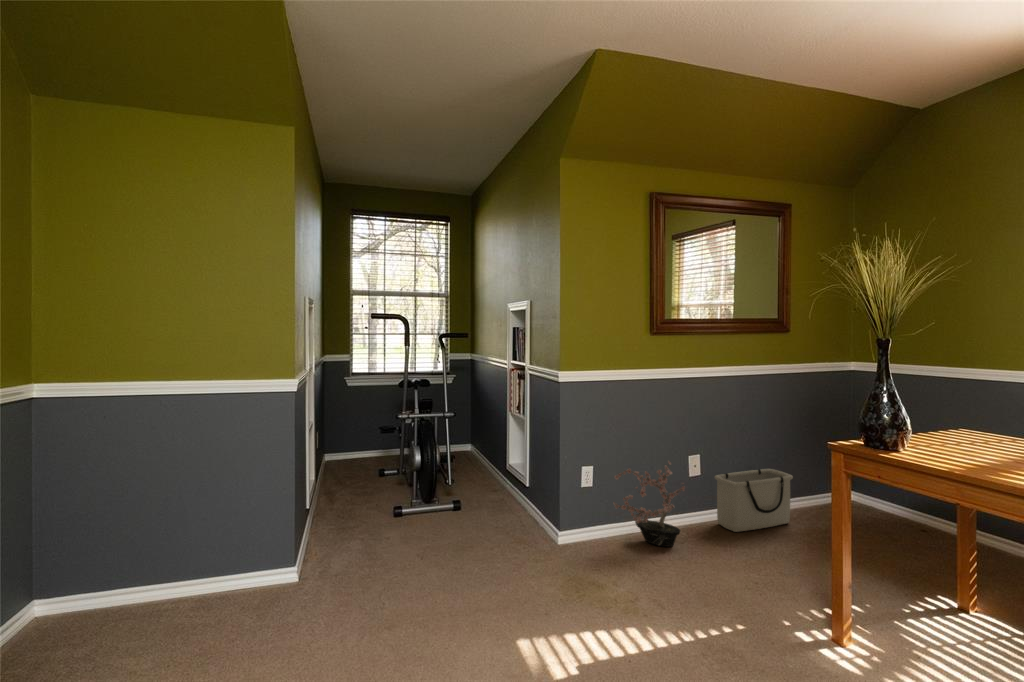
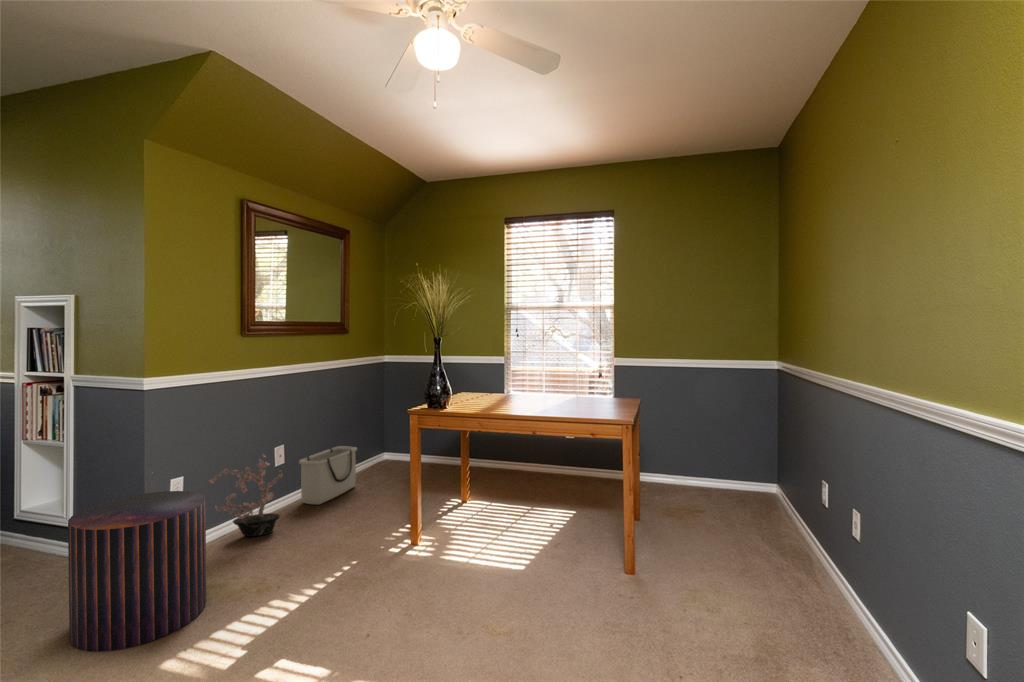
pouf: none [486,475,583,614] -> present [68,491,206,652]

